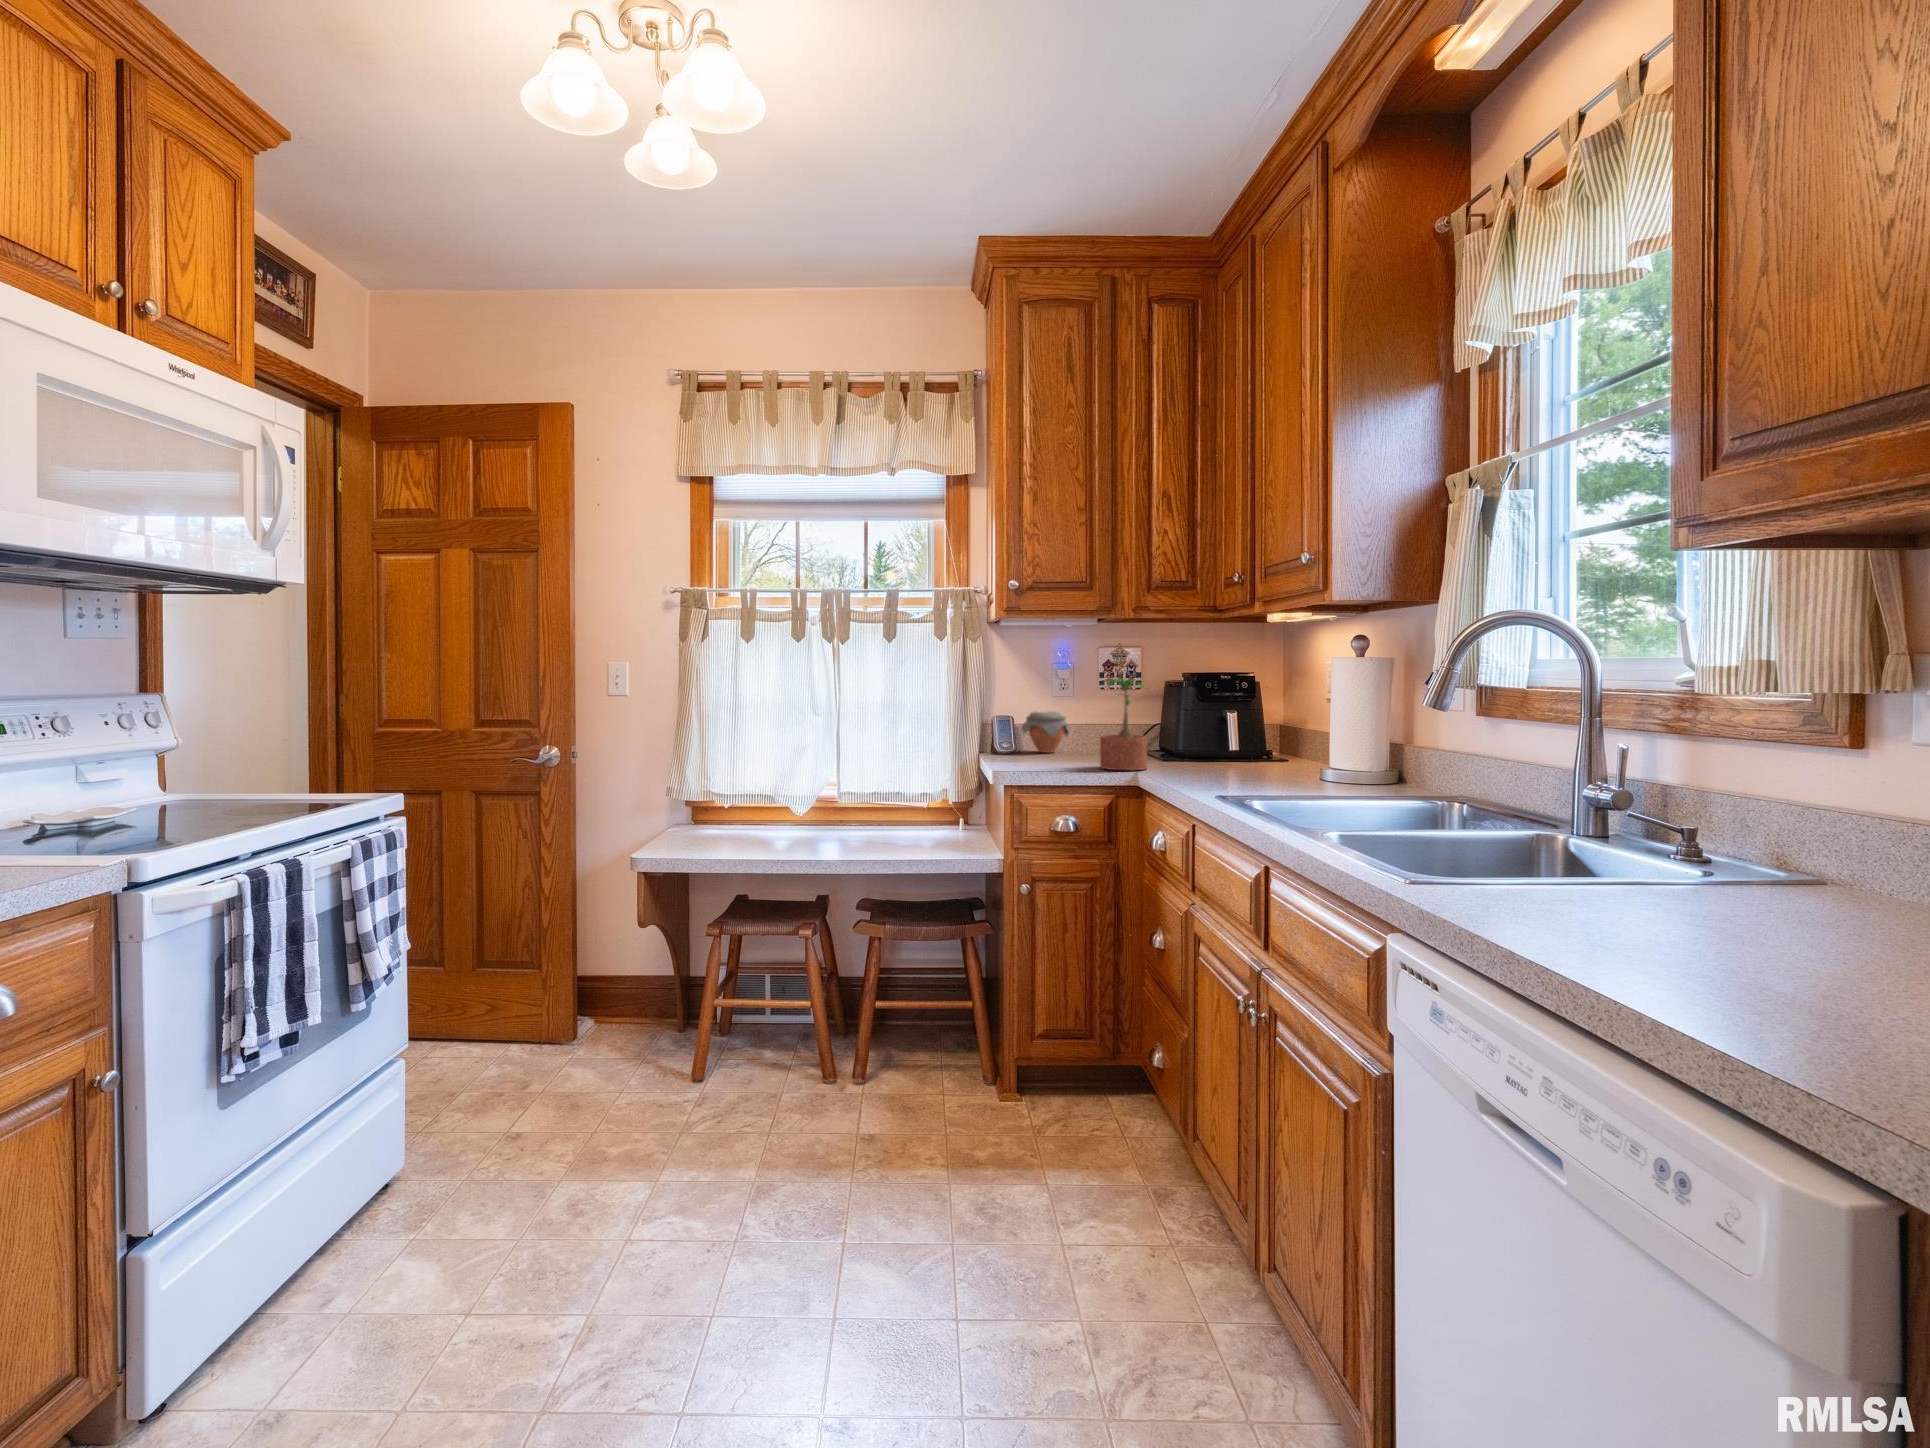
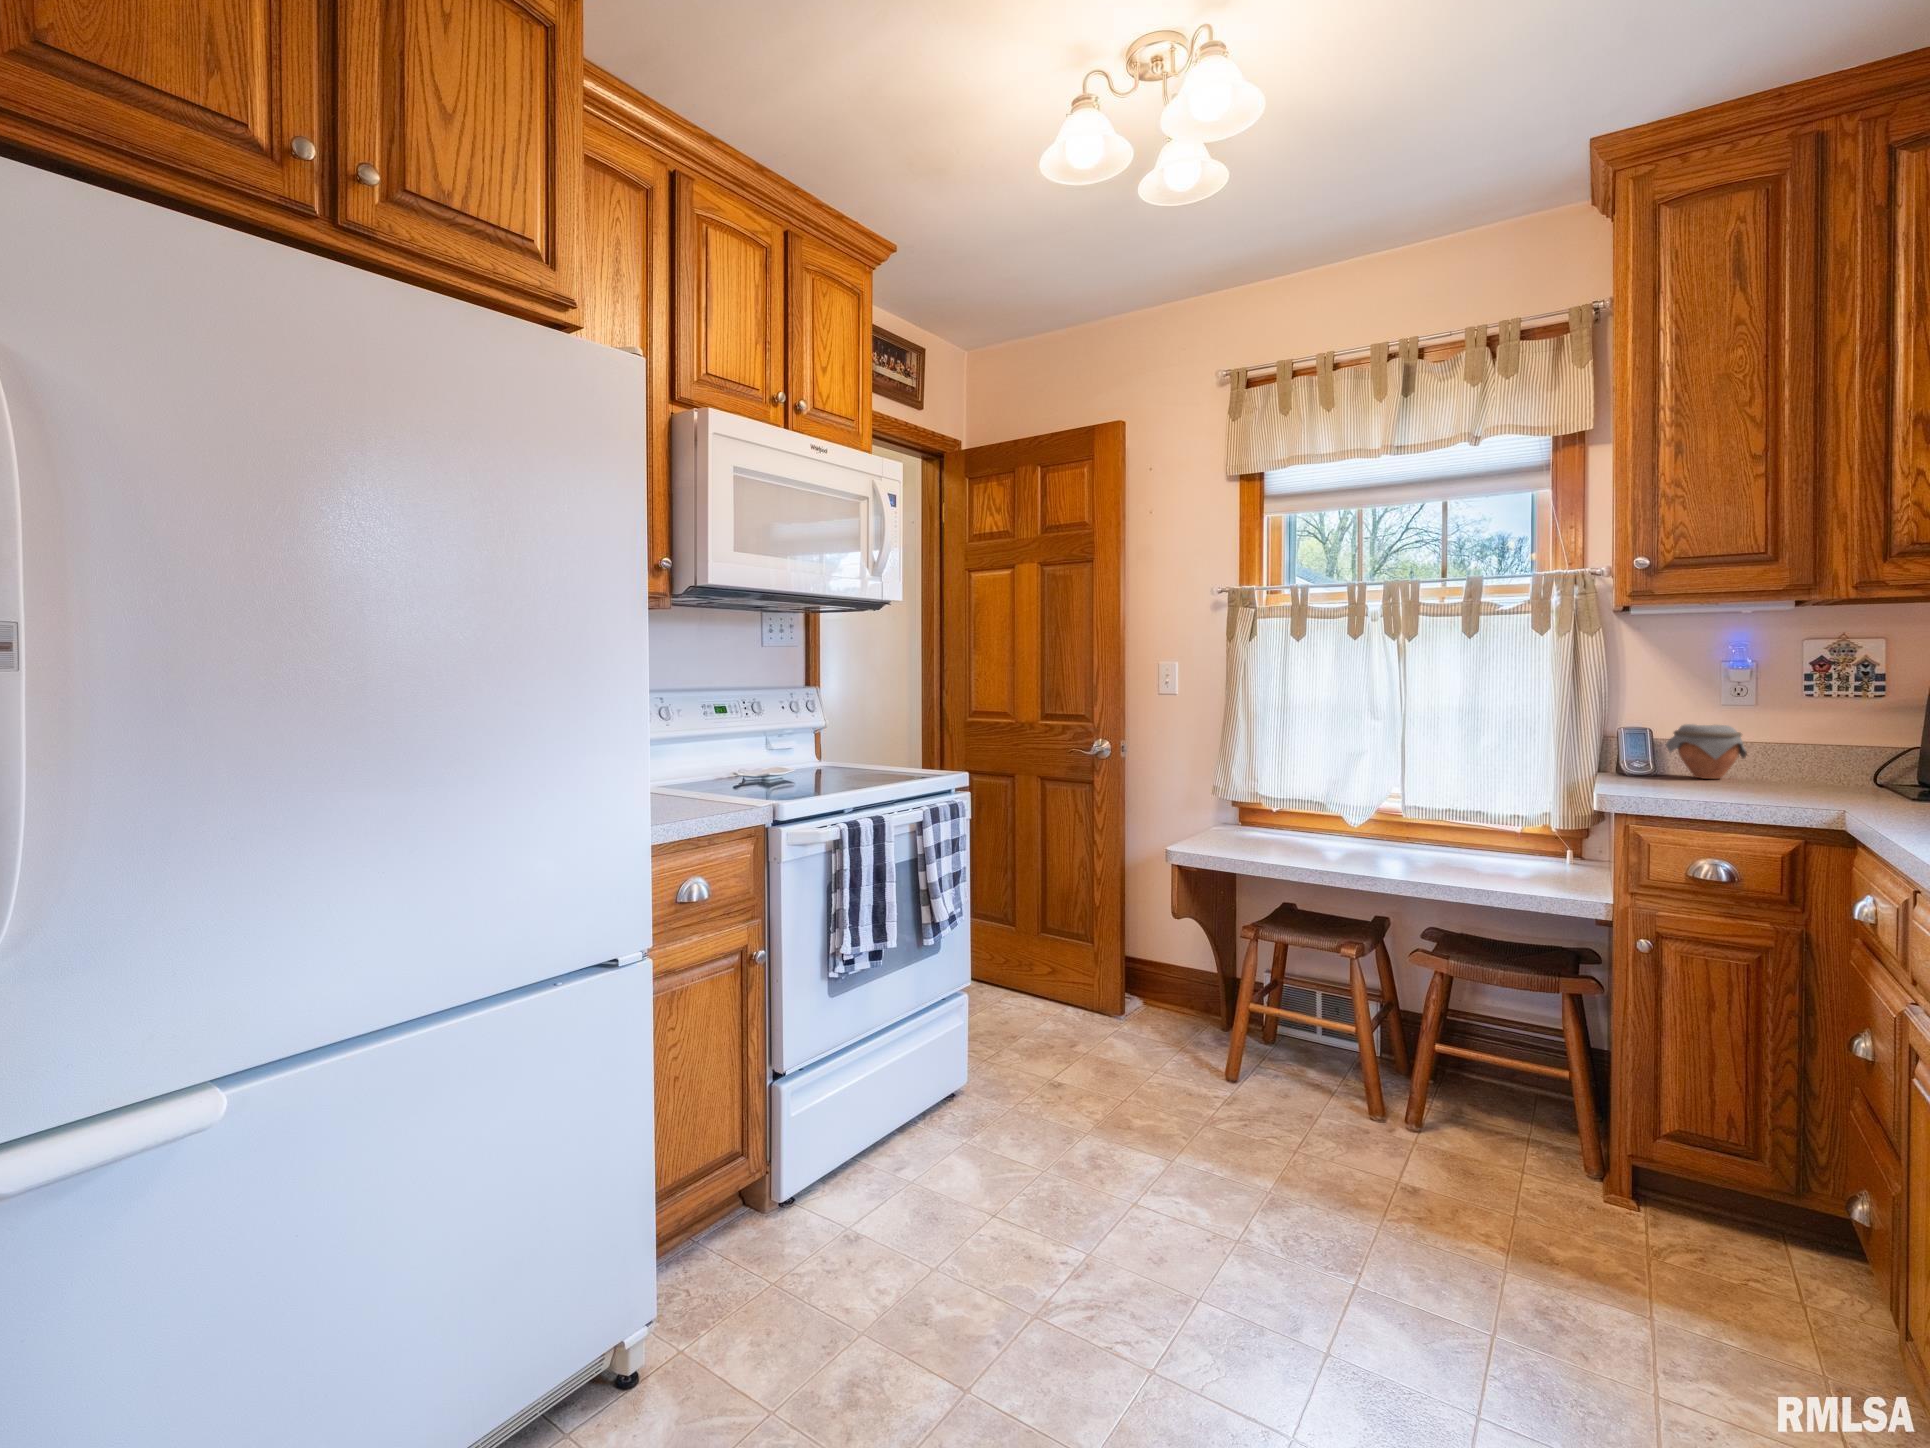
potted plant: present [1100,679,1147,770] -> none [1780,682,1879,810]

